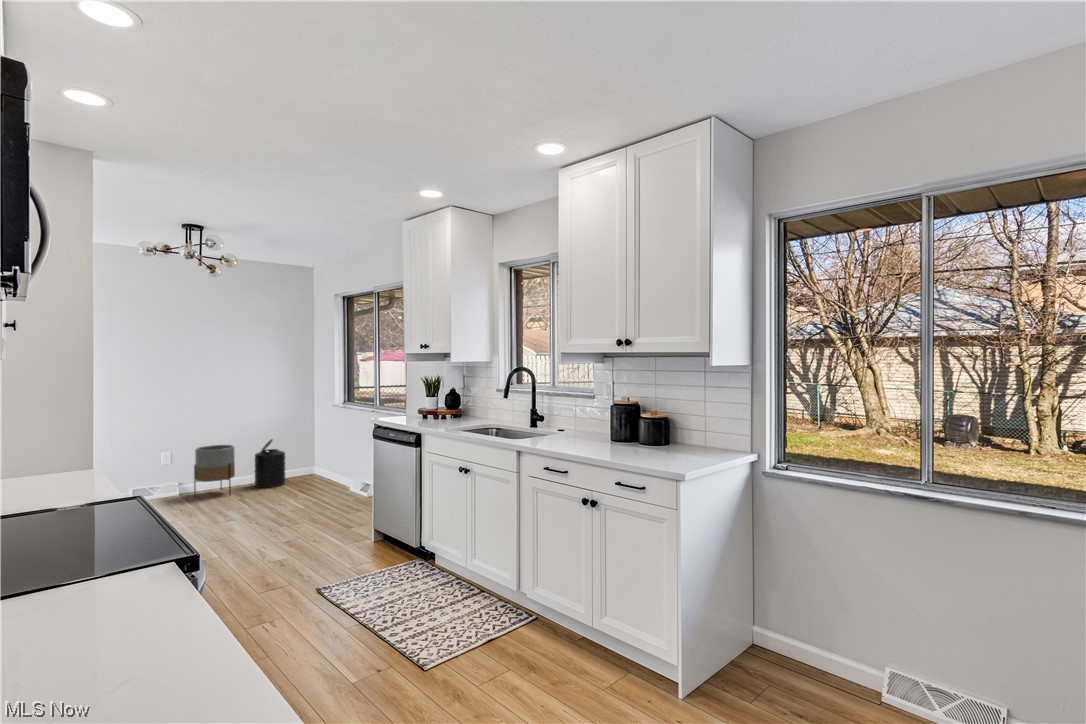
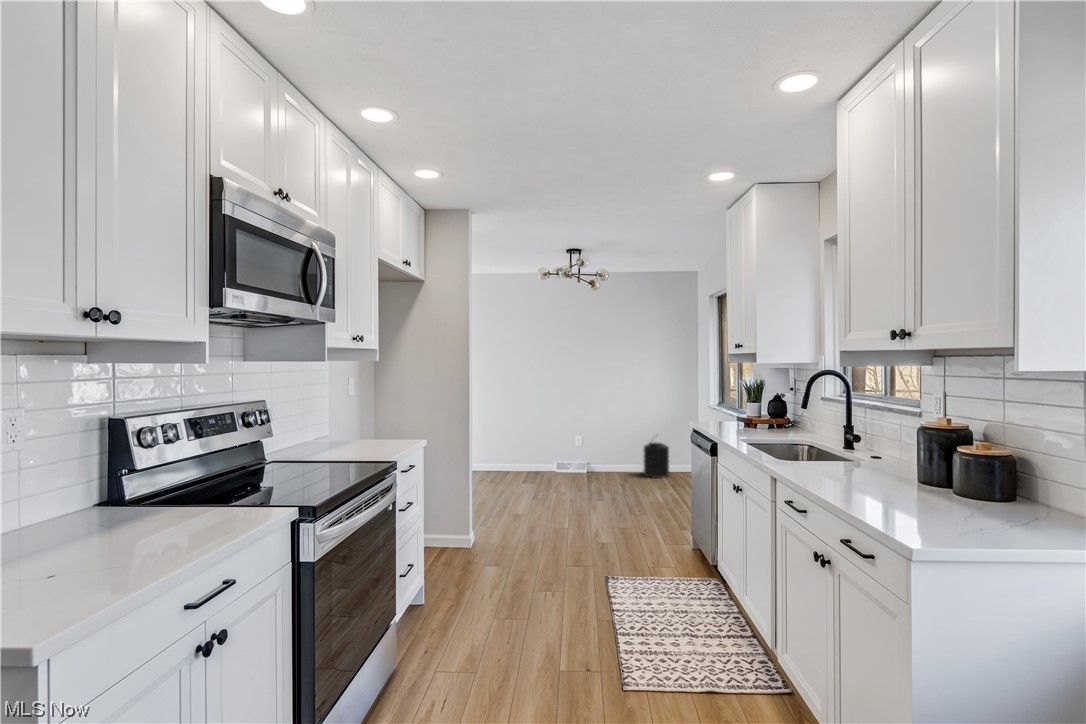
planter: present [194,445,235,496] -> none [595,434,626,479]

